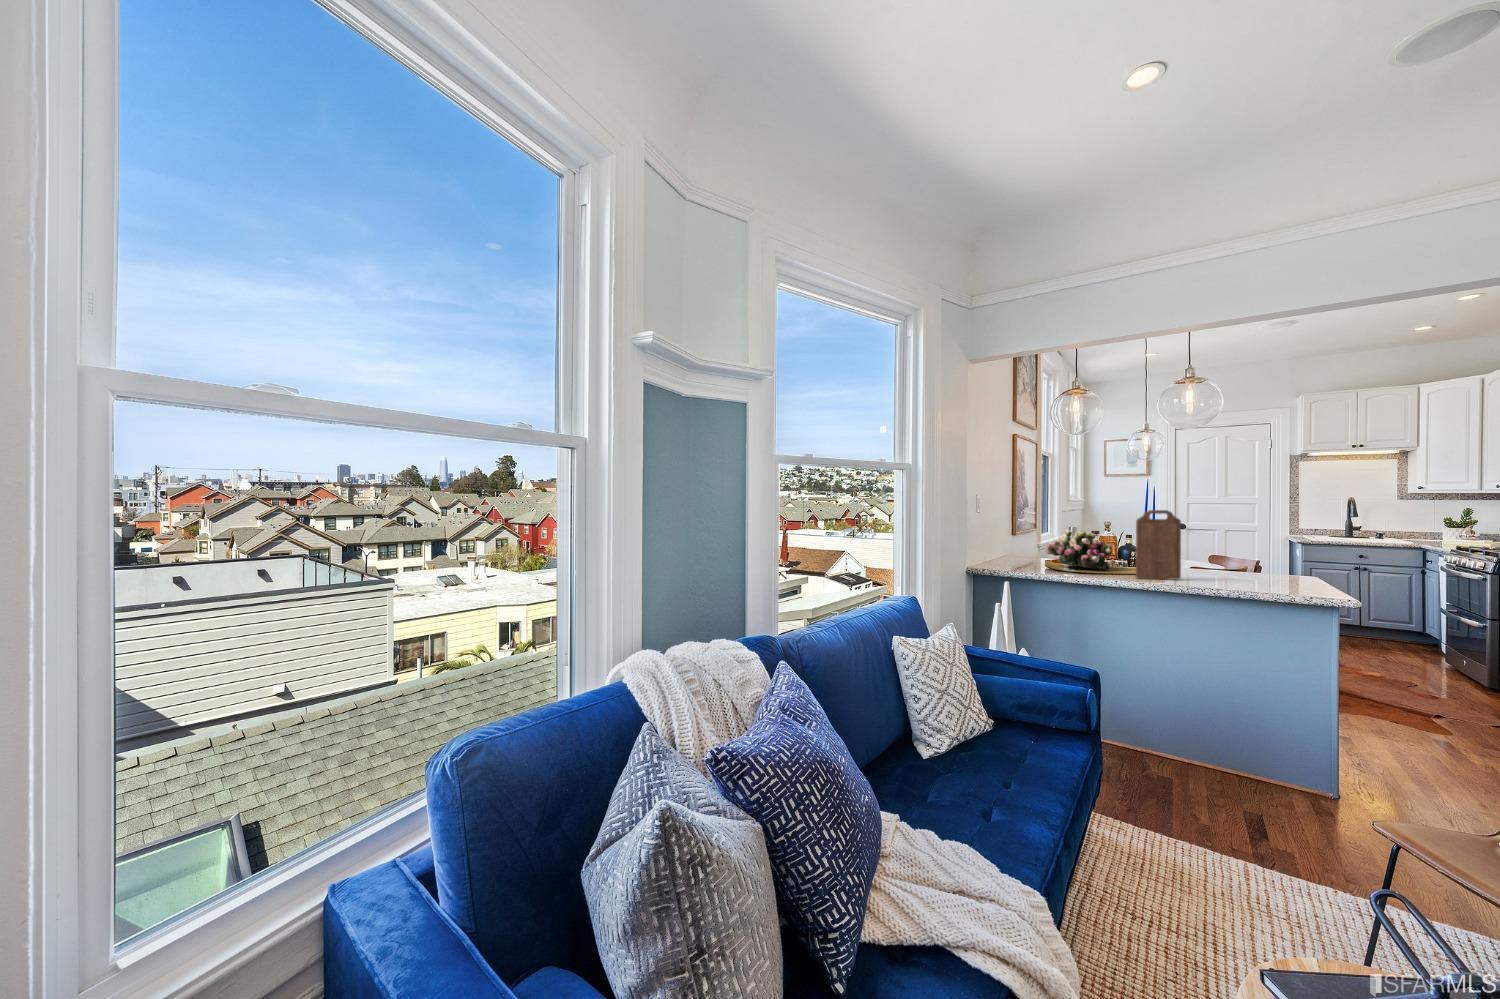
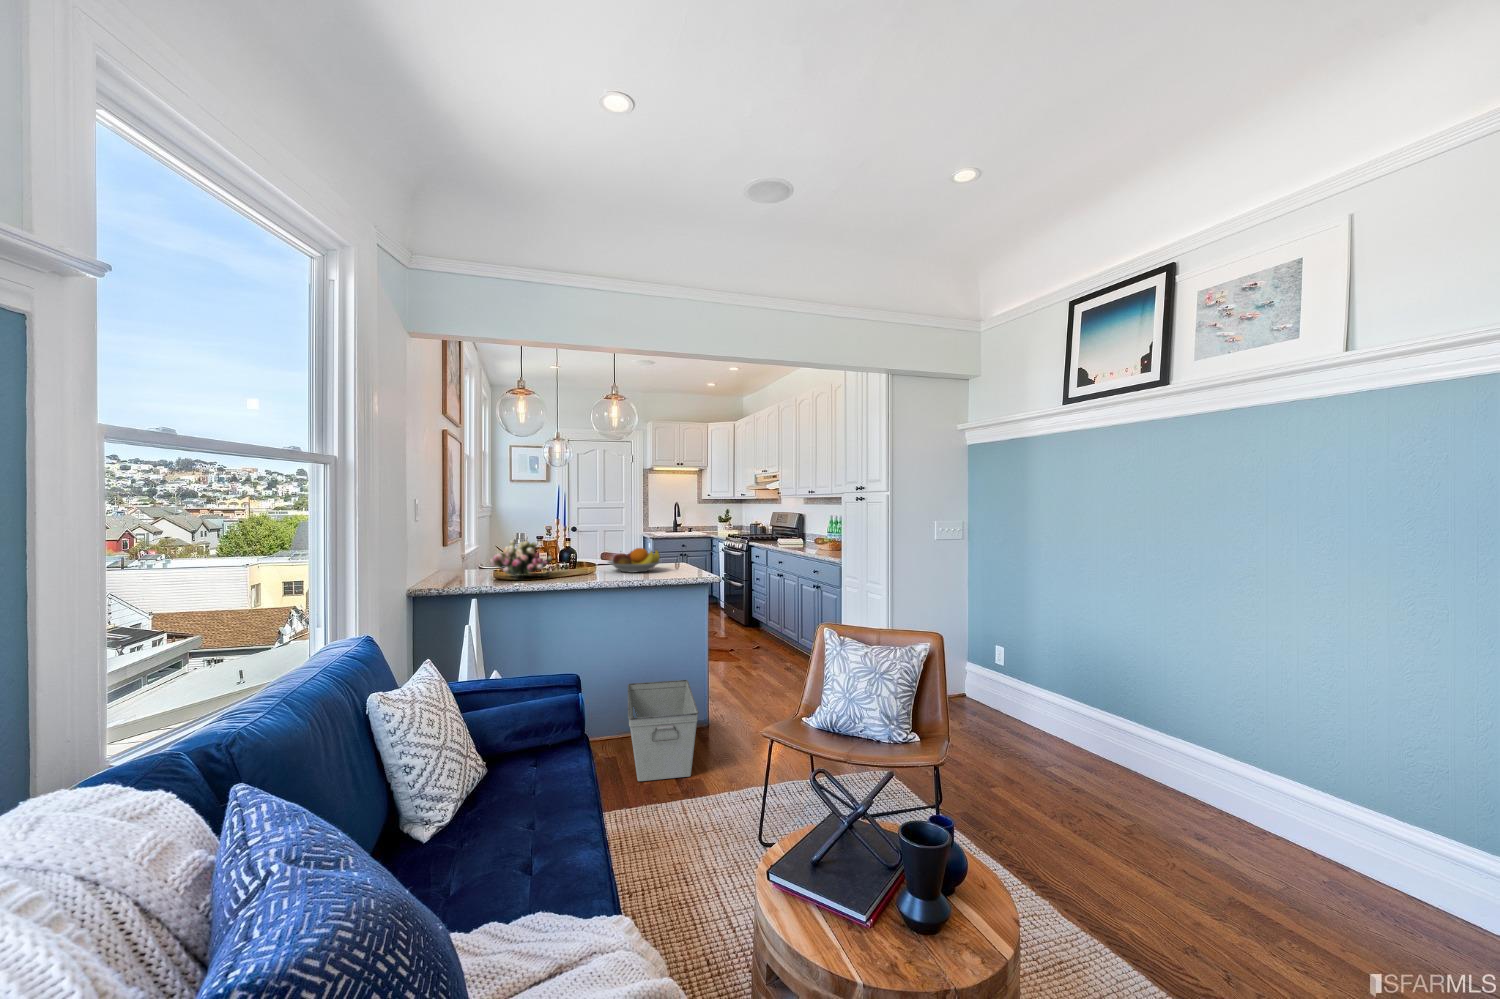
cutting board: present [1136,510,1181,580] -> none [577,518,610,582]
fruit bowl: none [1185,549,1269,579] -> present [608,548,662,573]
storage bin: none [1178,706,1292,841] -> present [628,680,699,781]

